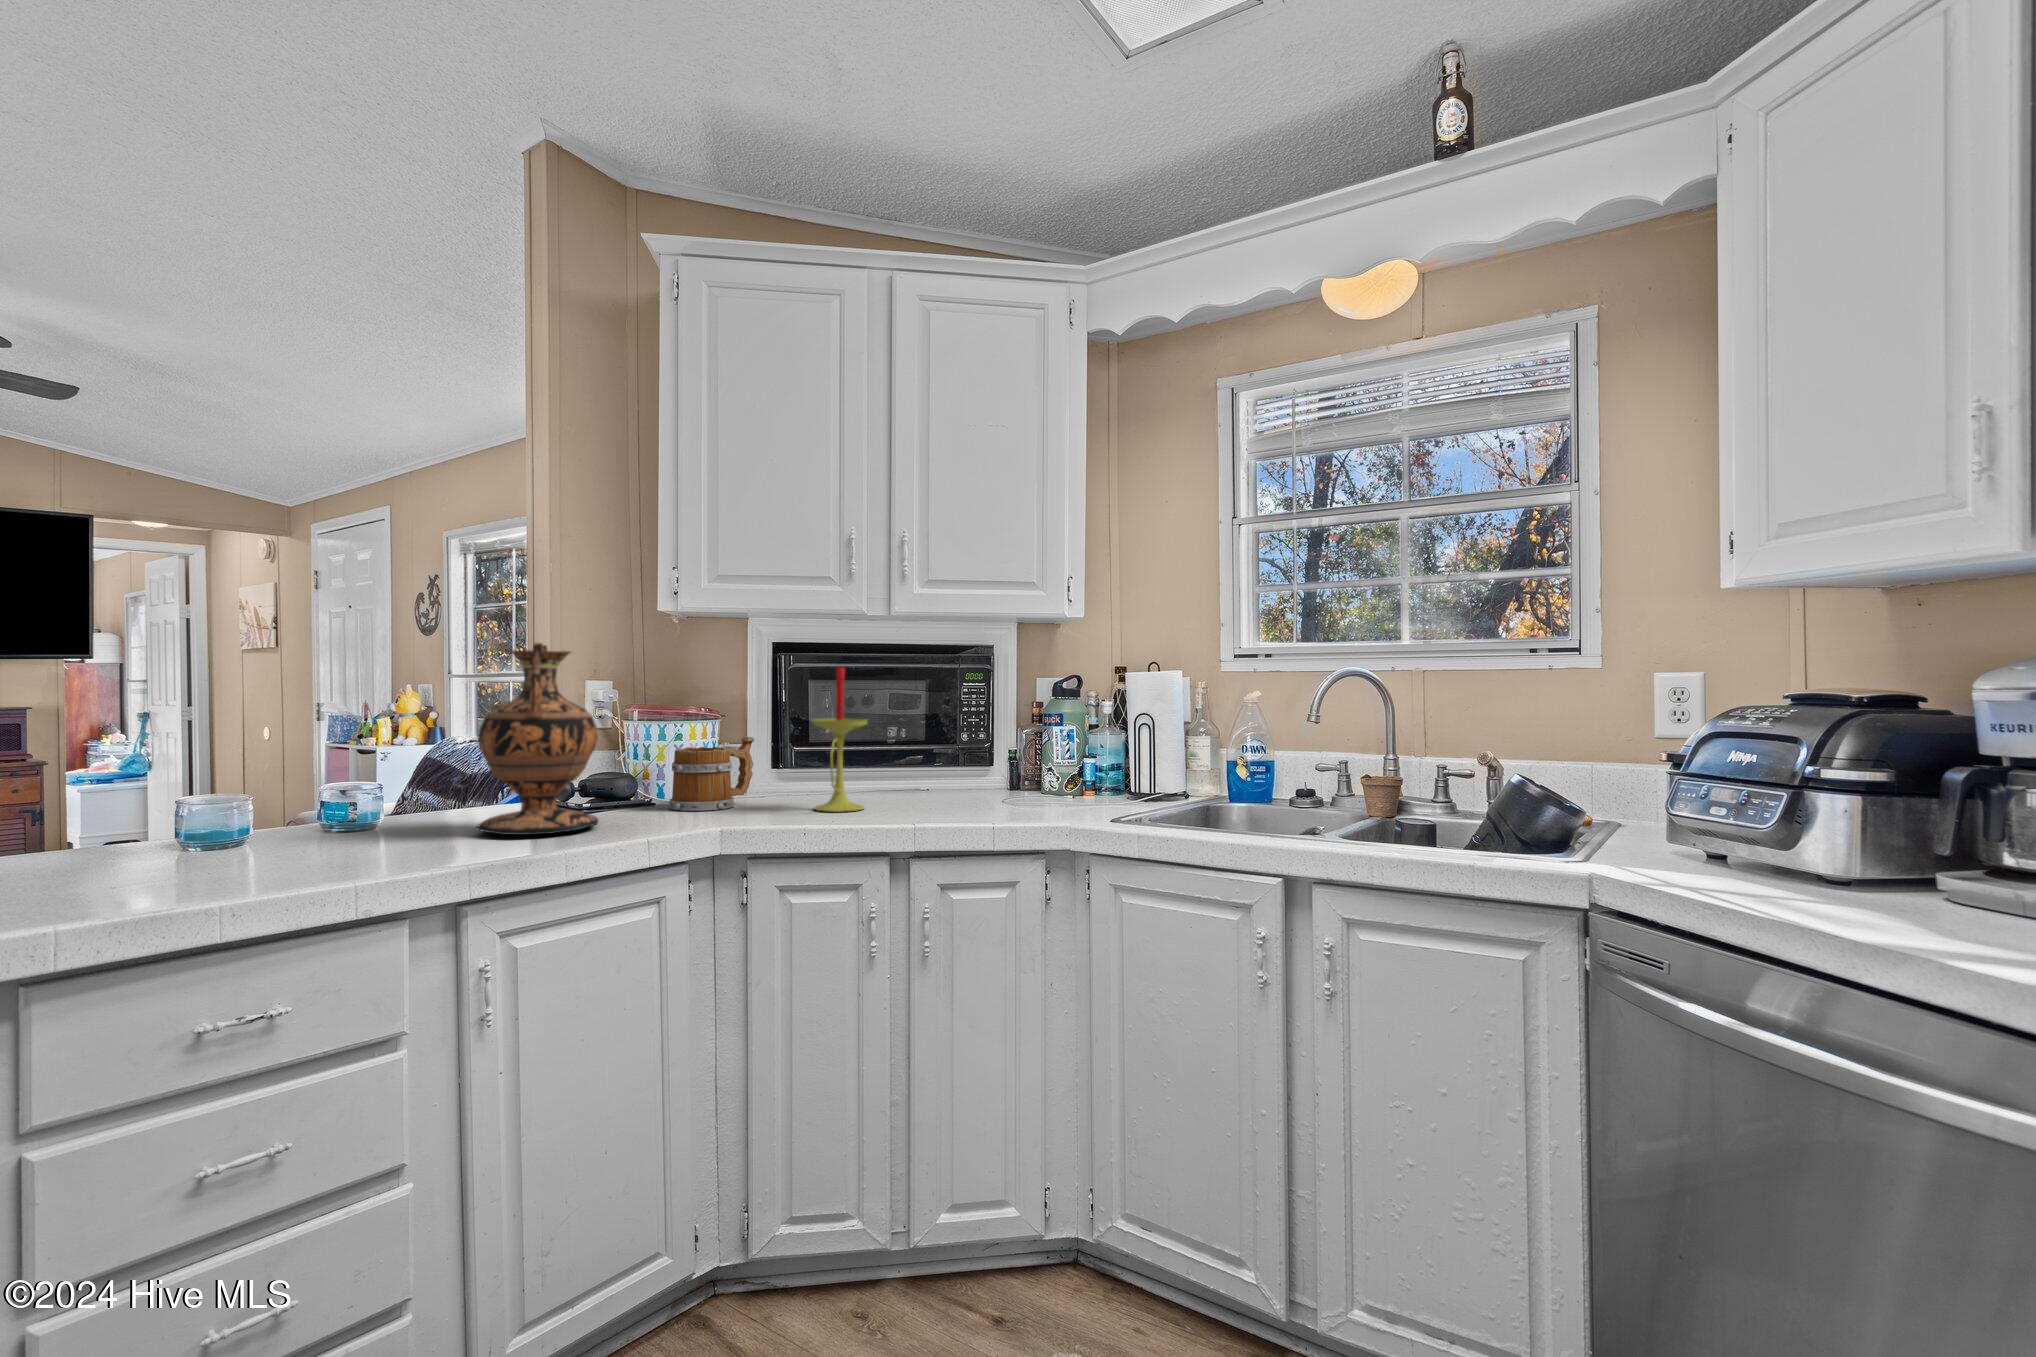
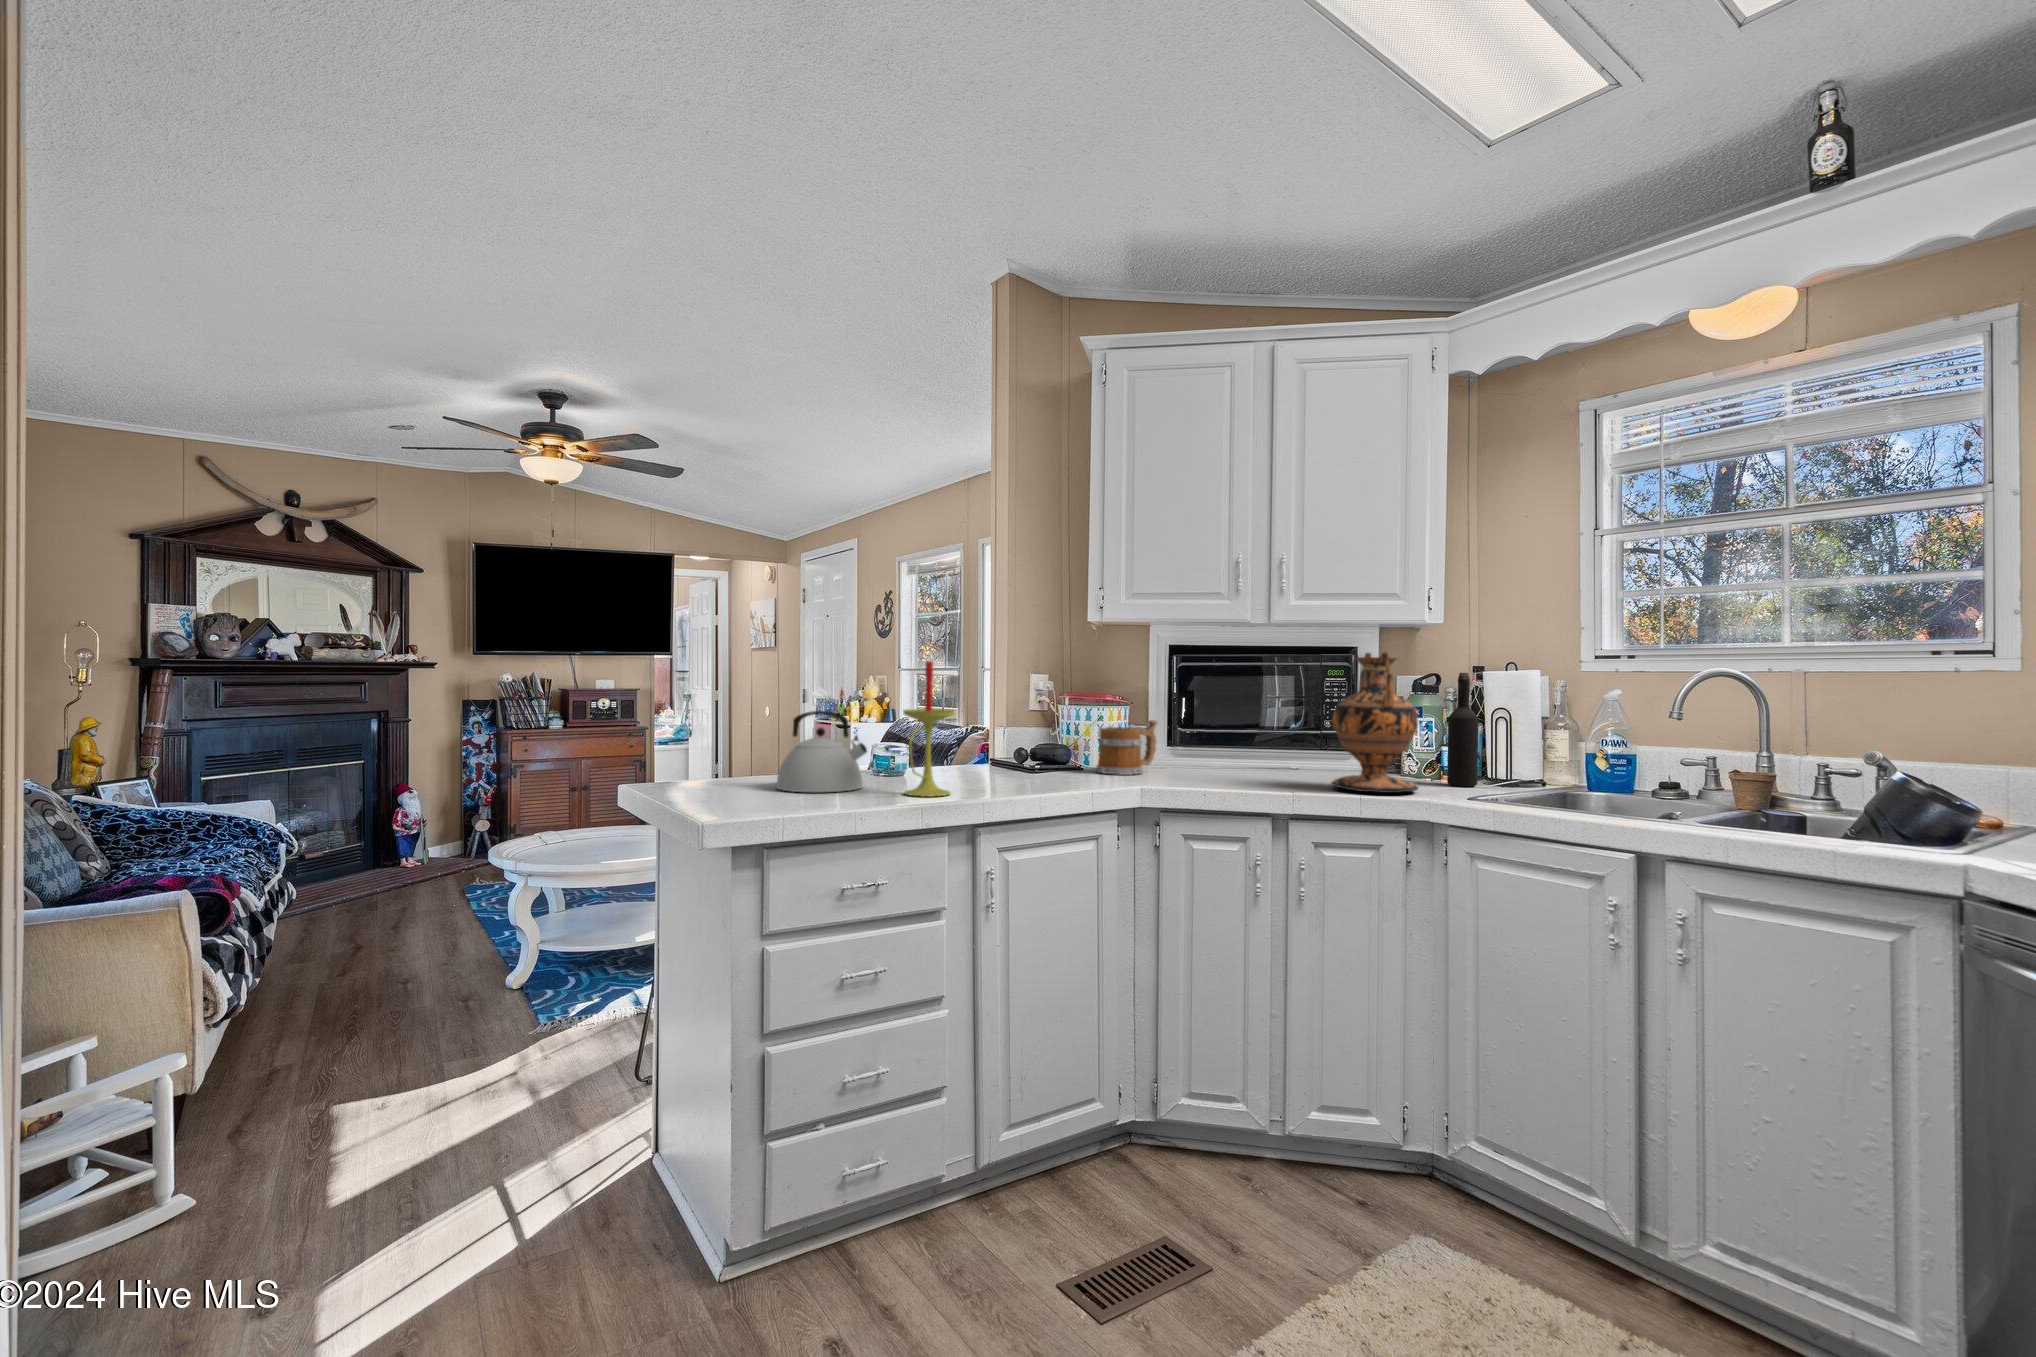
vase: present [476,643,598,835] -> present [1331,651,1418,793]
candle: present [812,667,867,812] -> present [903,661,954,797]
wine bottle: none [1092,673,1123,803] -> present [1447,673,1478,786]
kettle: none [87,741,273,875] -> present [776,711,867,793]

